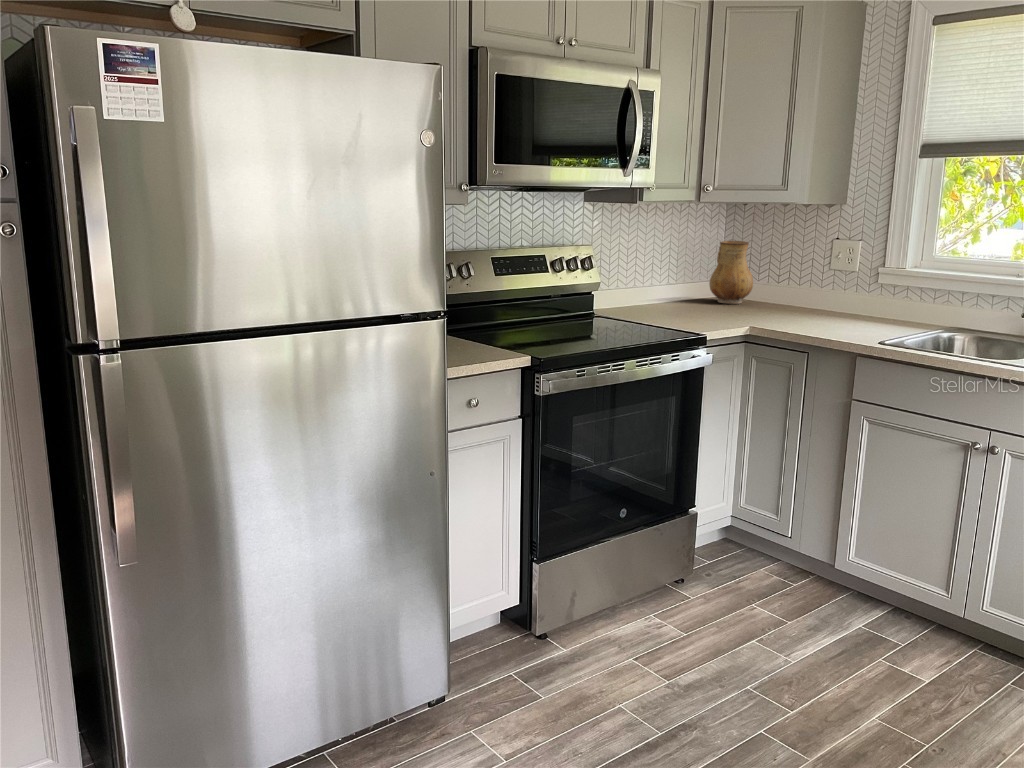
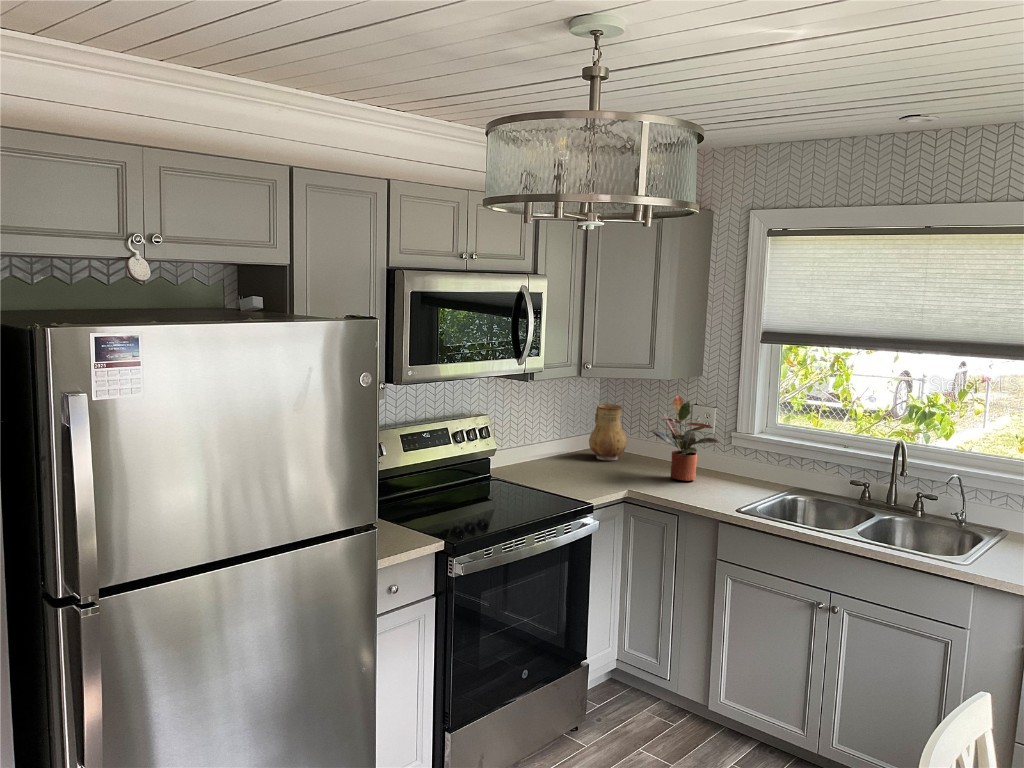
potted plant: none [778,221,862,319] -> present [650,395,720,481]

